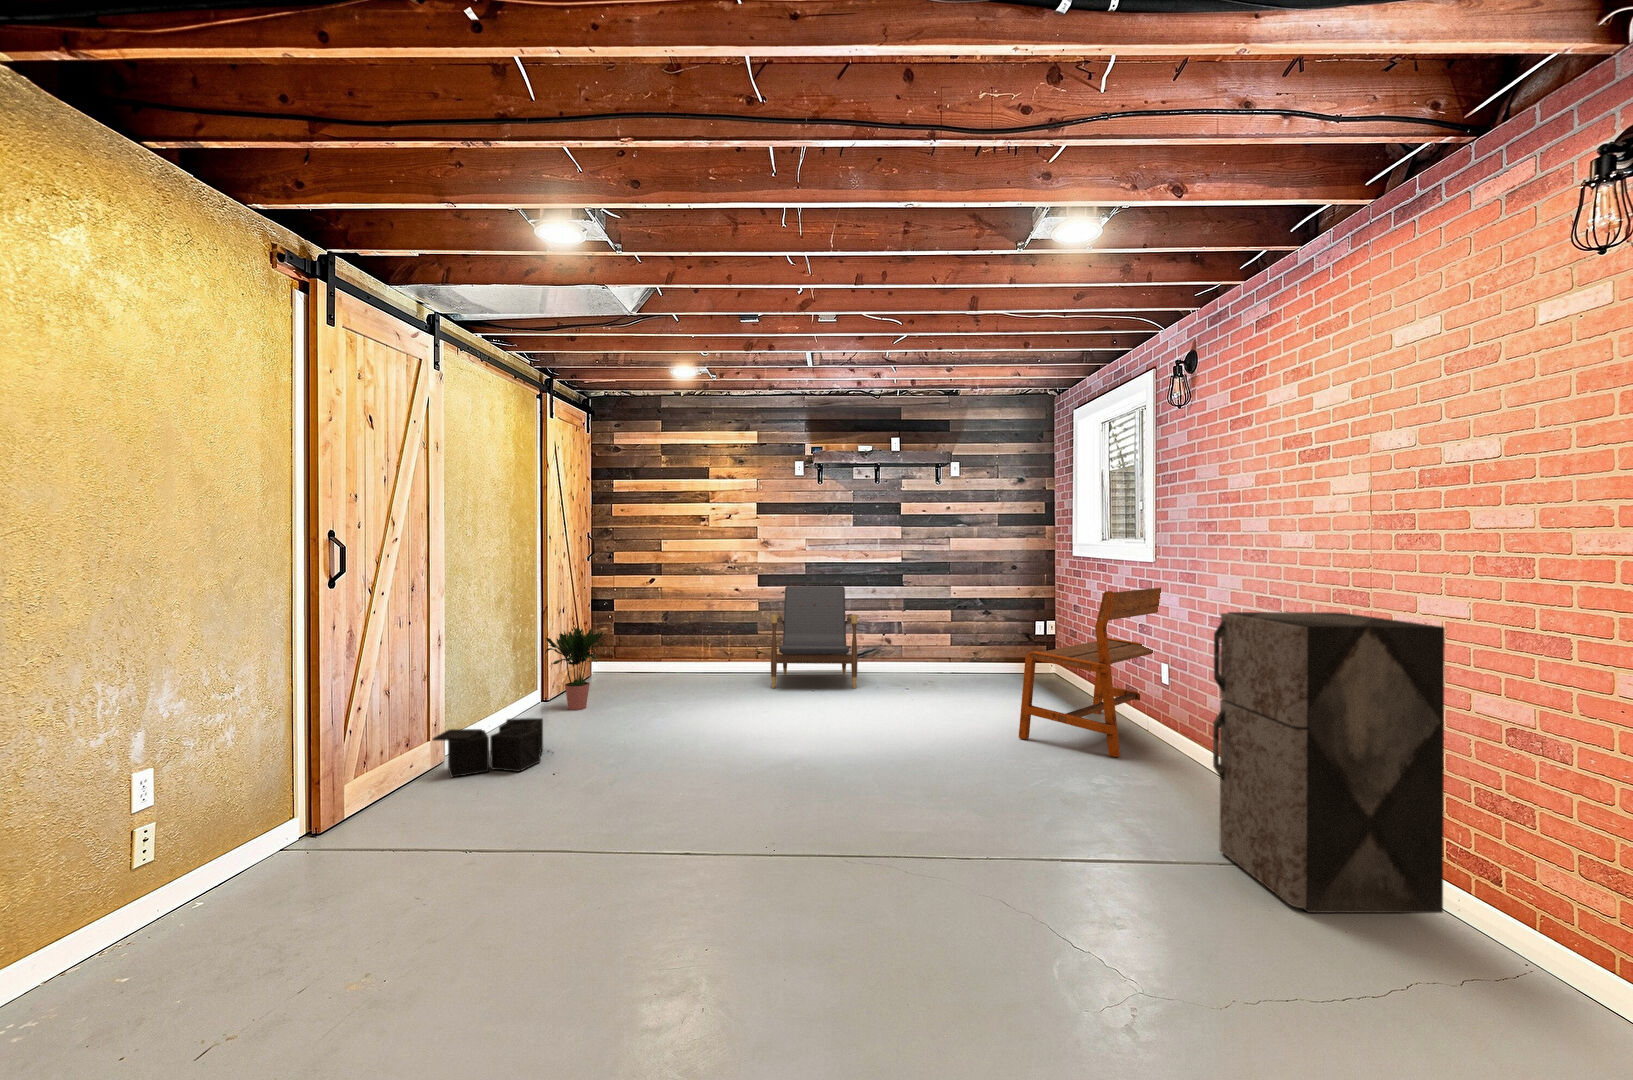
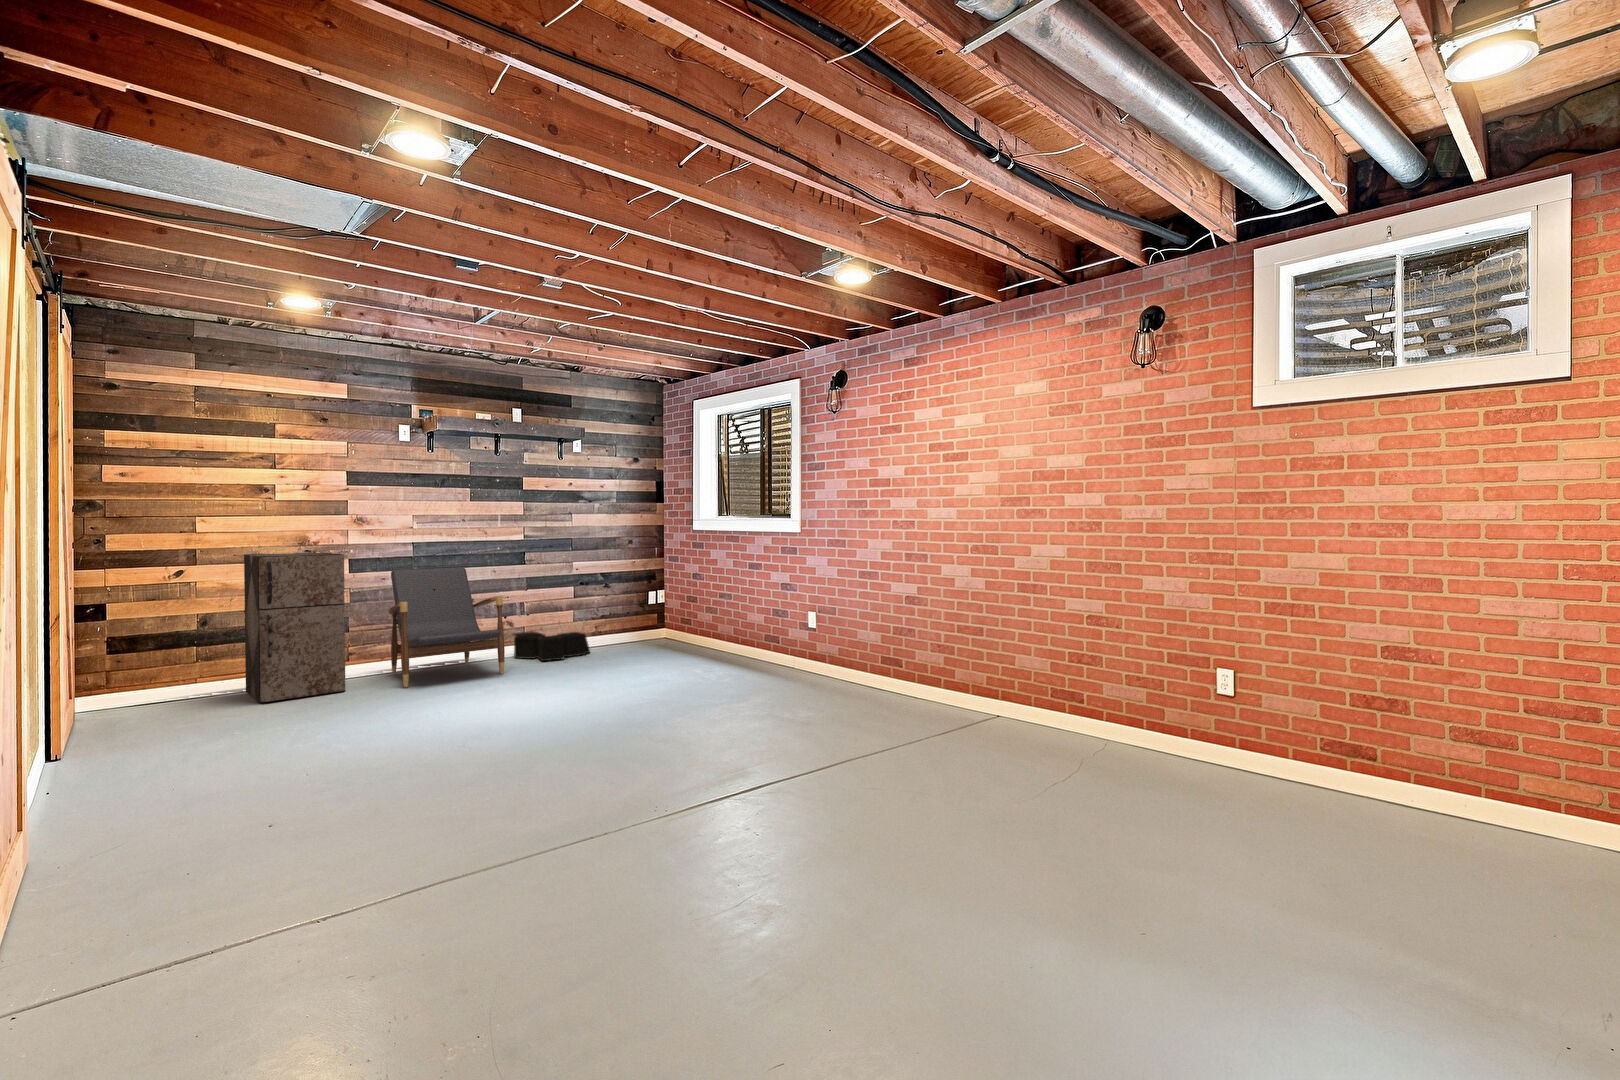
bench: present [1019,588,1161,757] -> none [719,551,811,687]
storage cabinet: present [1213,612,1445,913] -> present [244,553,345,703]
potted plant: present [545,626,603,710] -> none [62,630,179,759]
storage bin: present [432,718,543,777] -> present [513,631,590,661]

